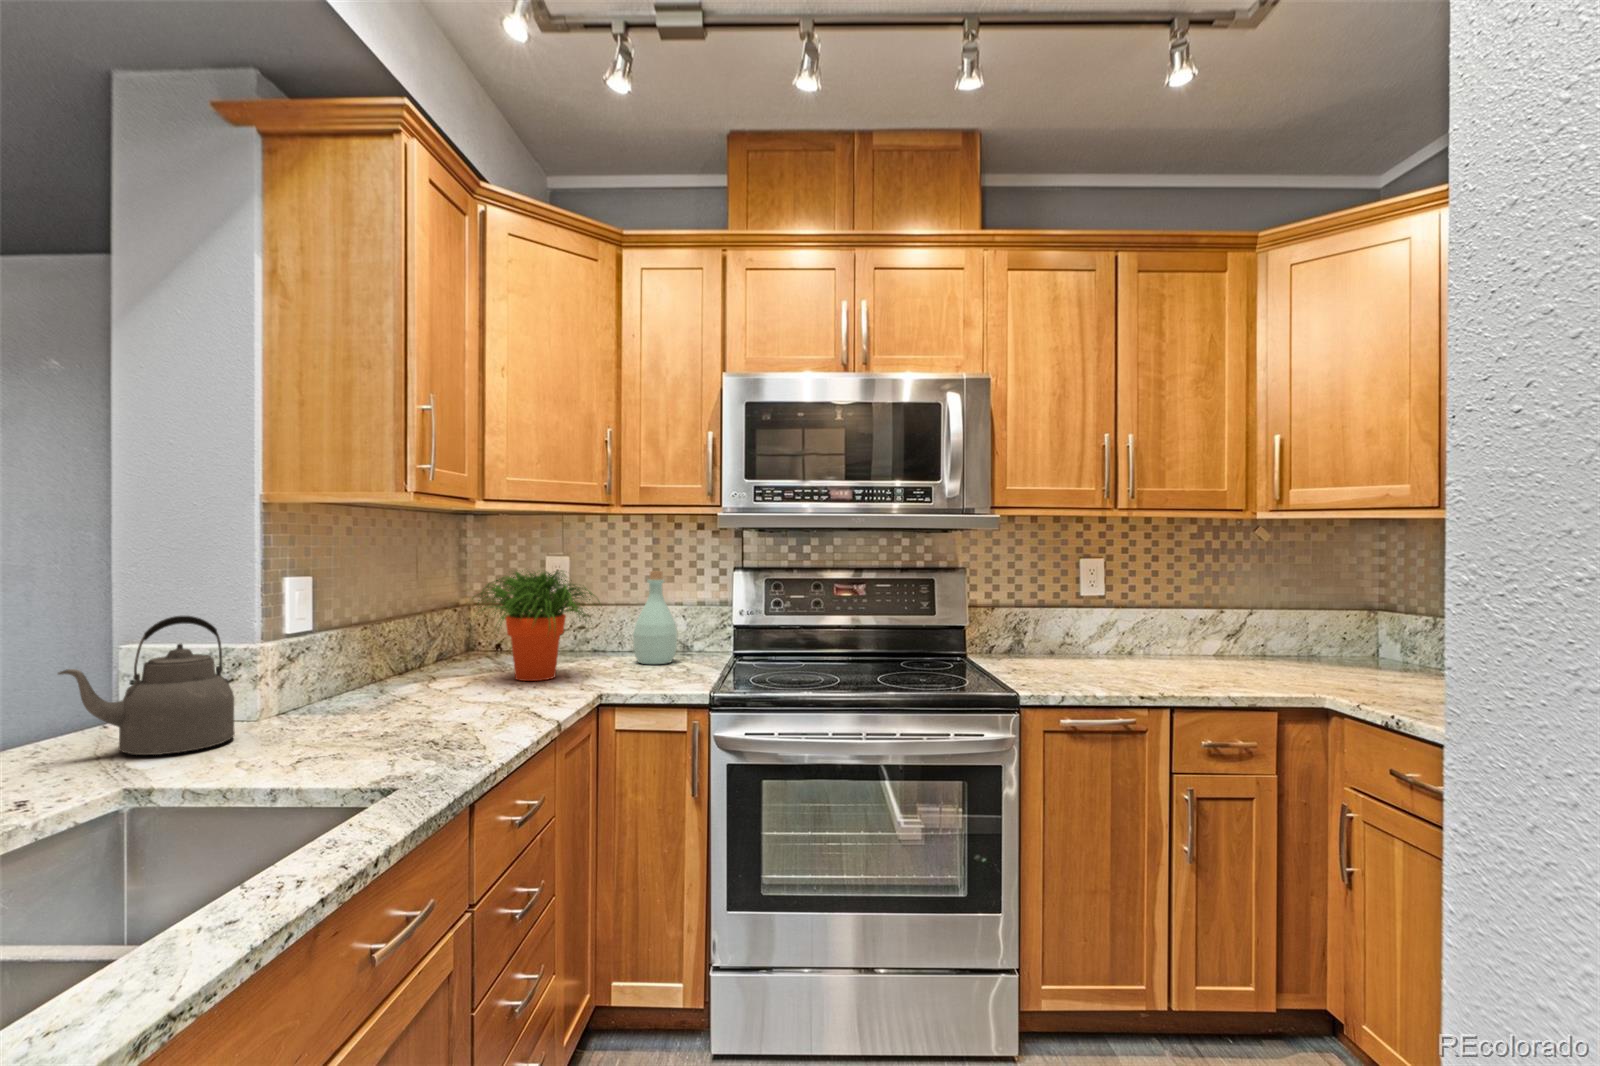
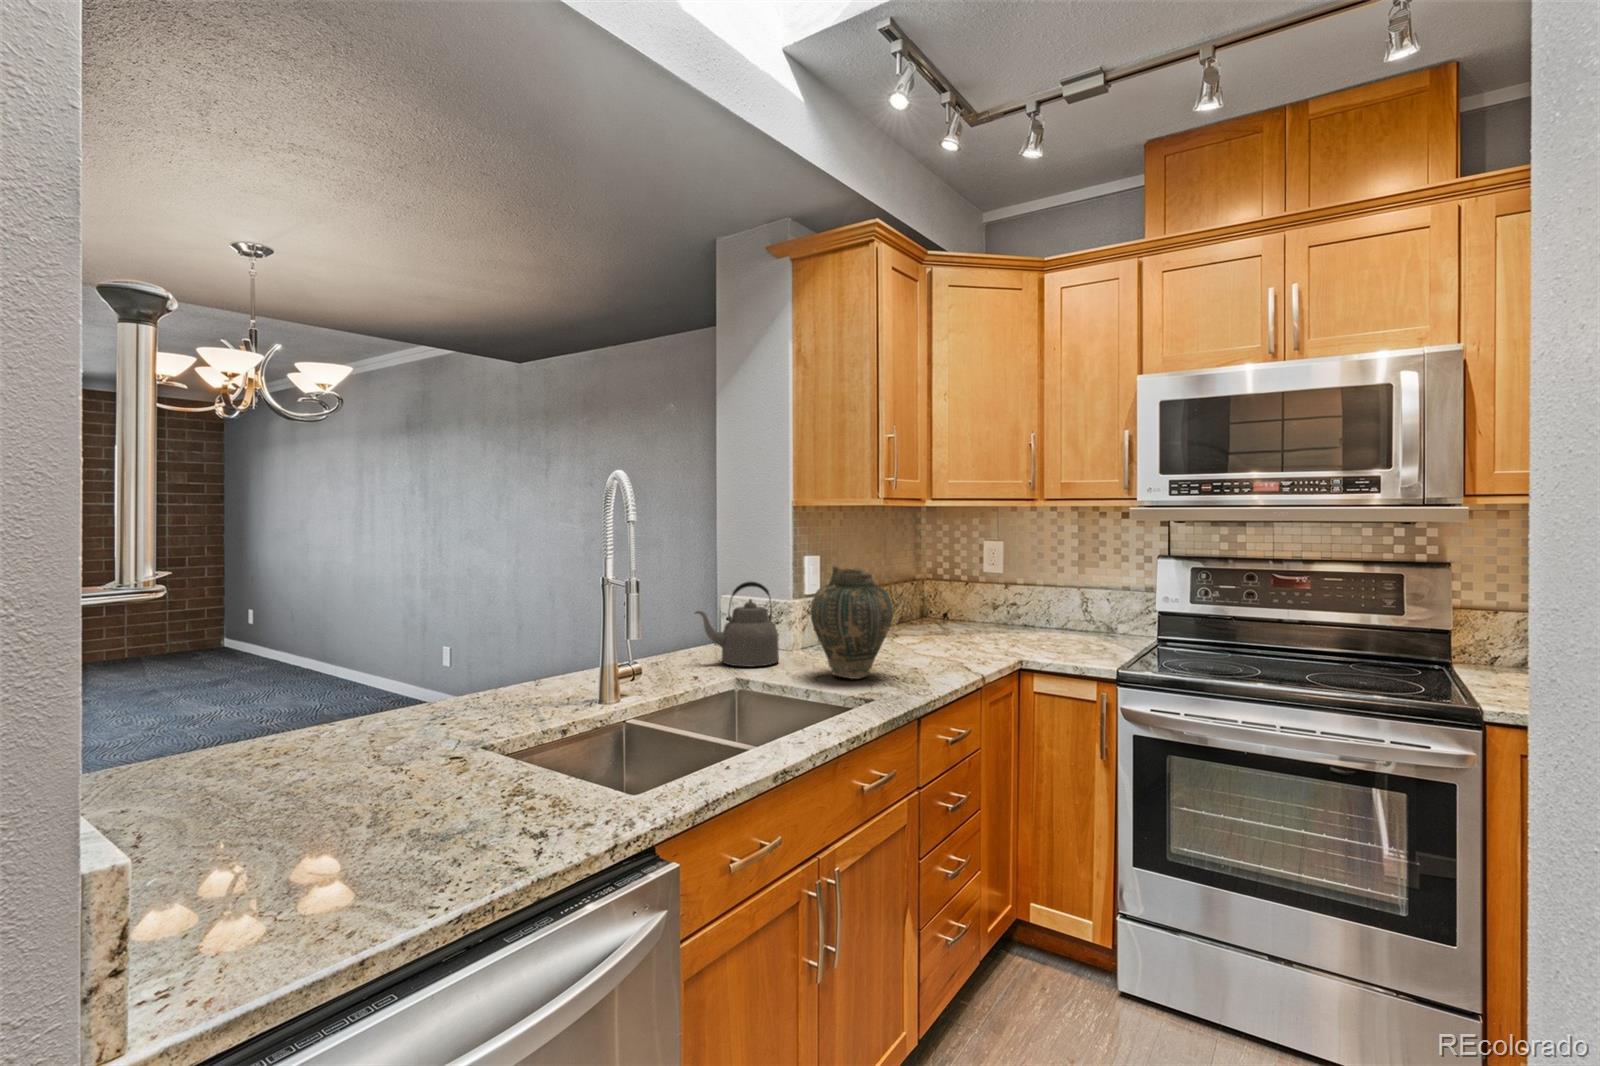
potted plant: present [473,571,602,681] -> none [920,554,1027,644]
bottle: present [633,571,678,664] -> none [1057,557,1098,640]
vase: none [289,586,428,755] -> present [811,566,893,679]

